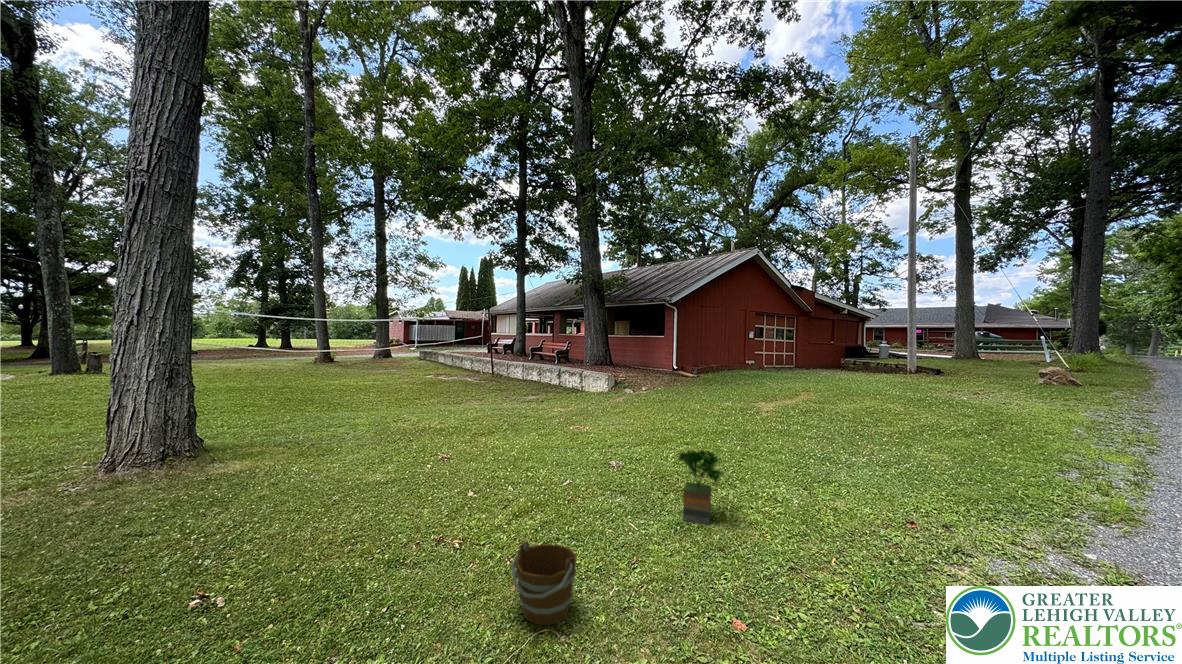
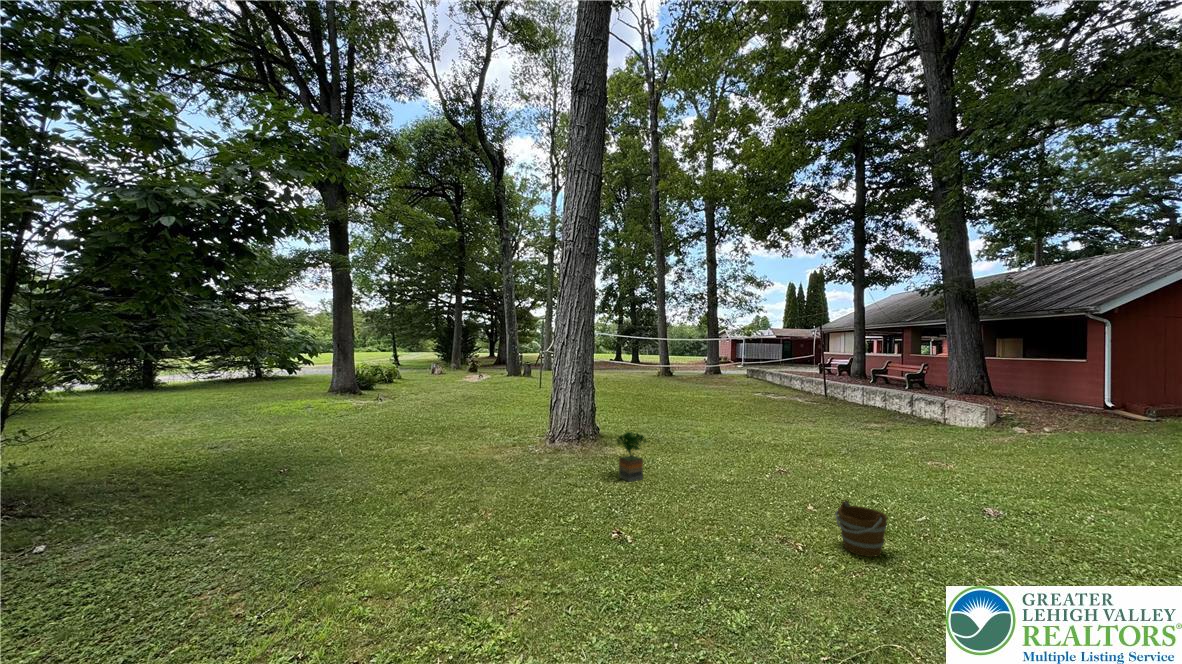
potted tree: present [678,450,723,524] -> present [617,432,647,482]

